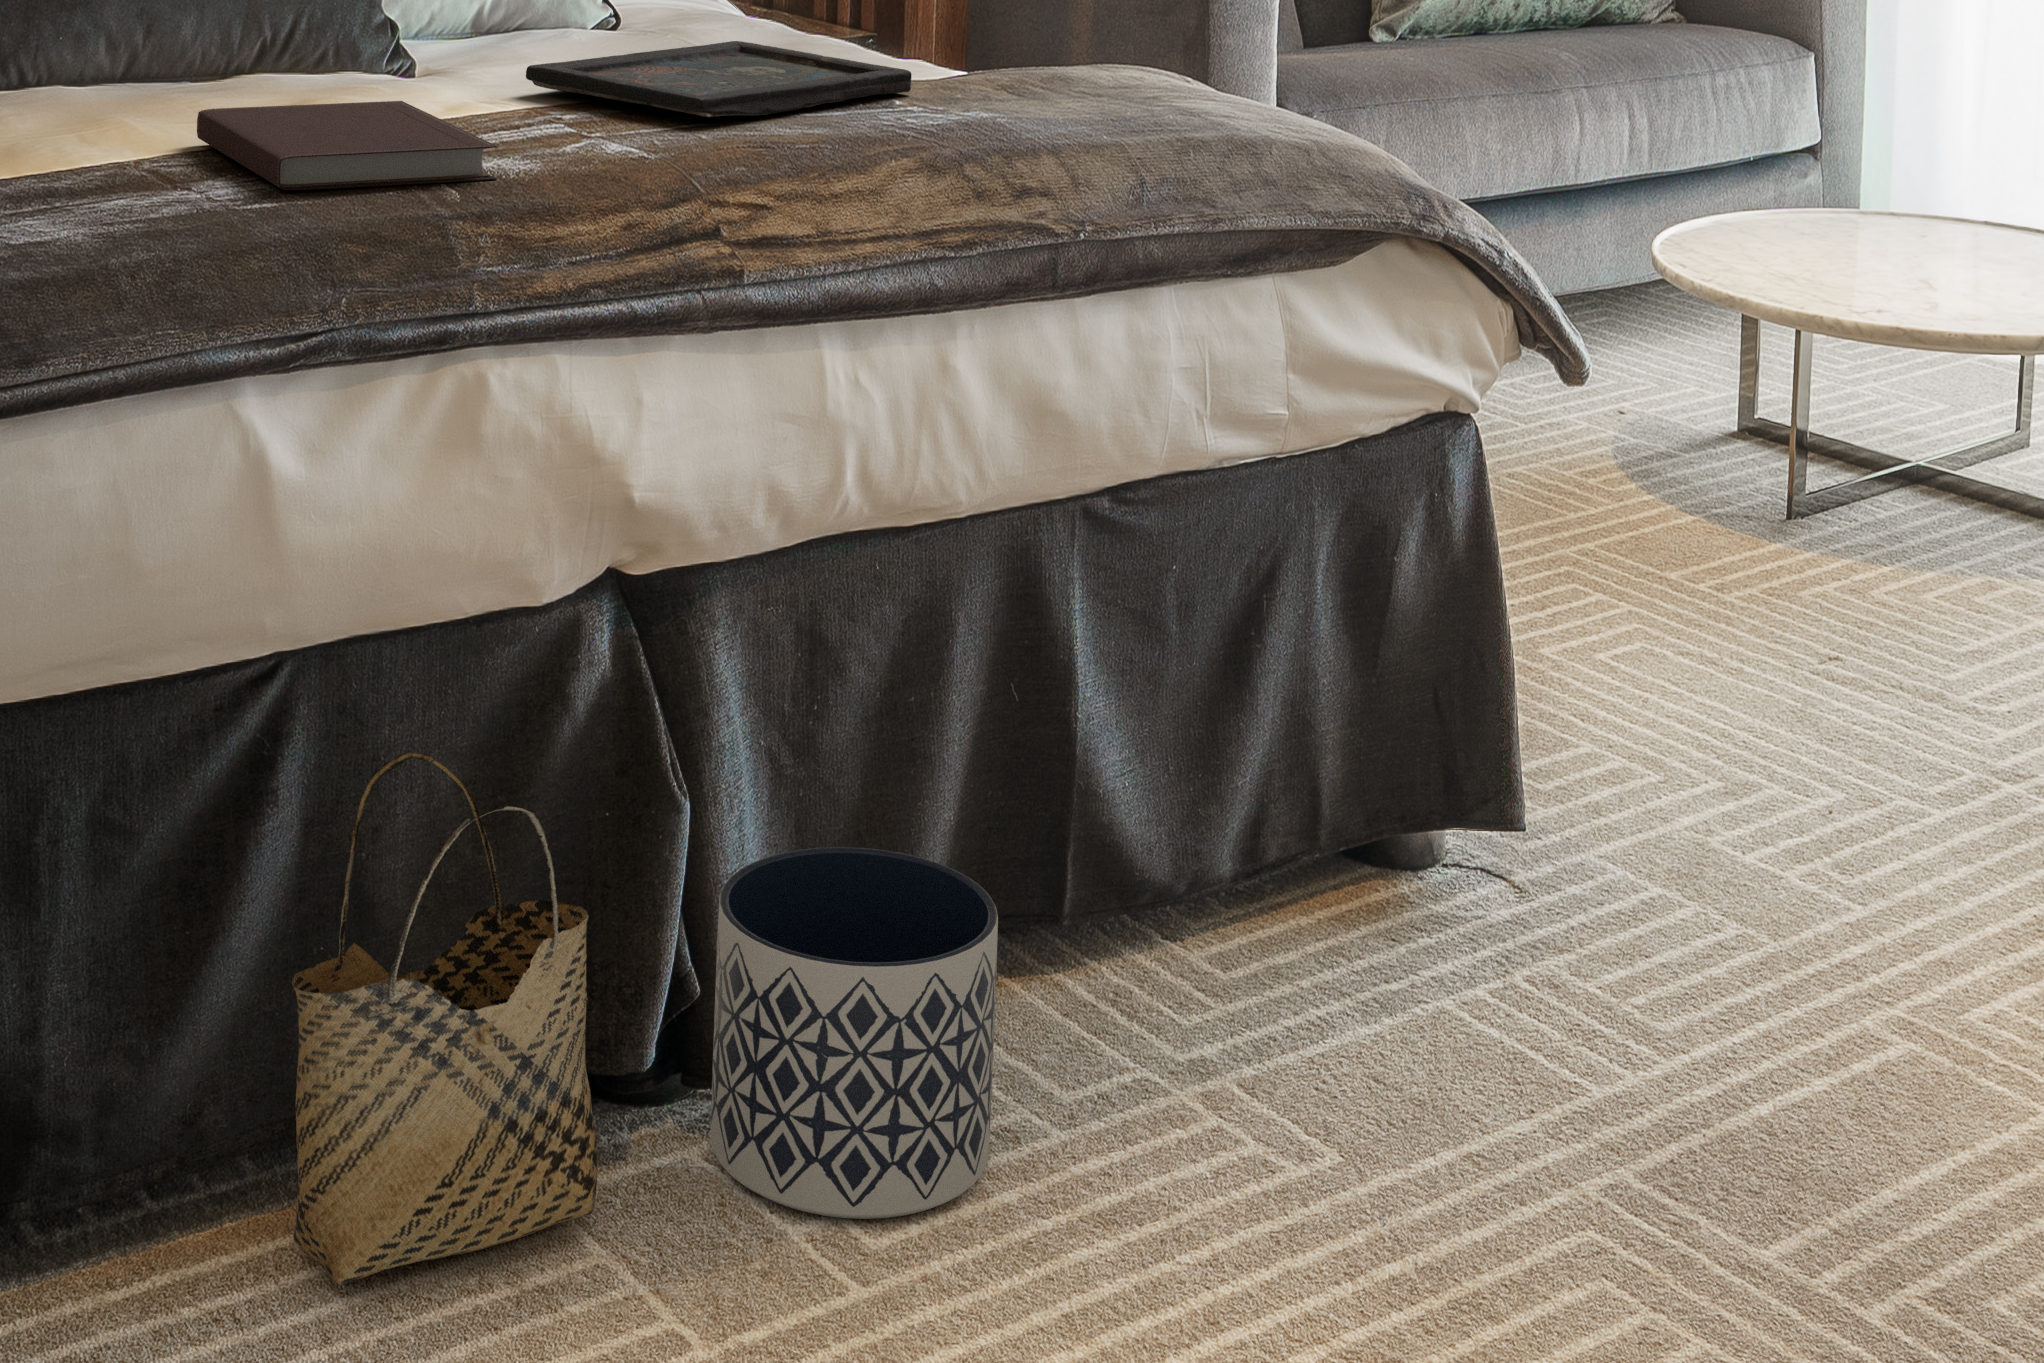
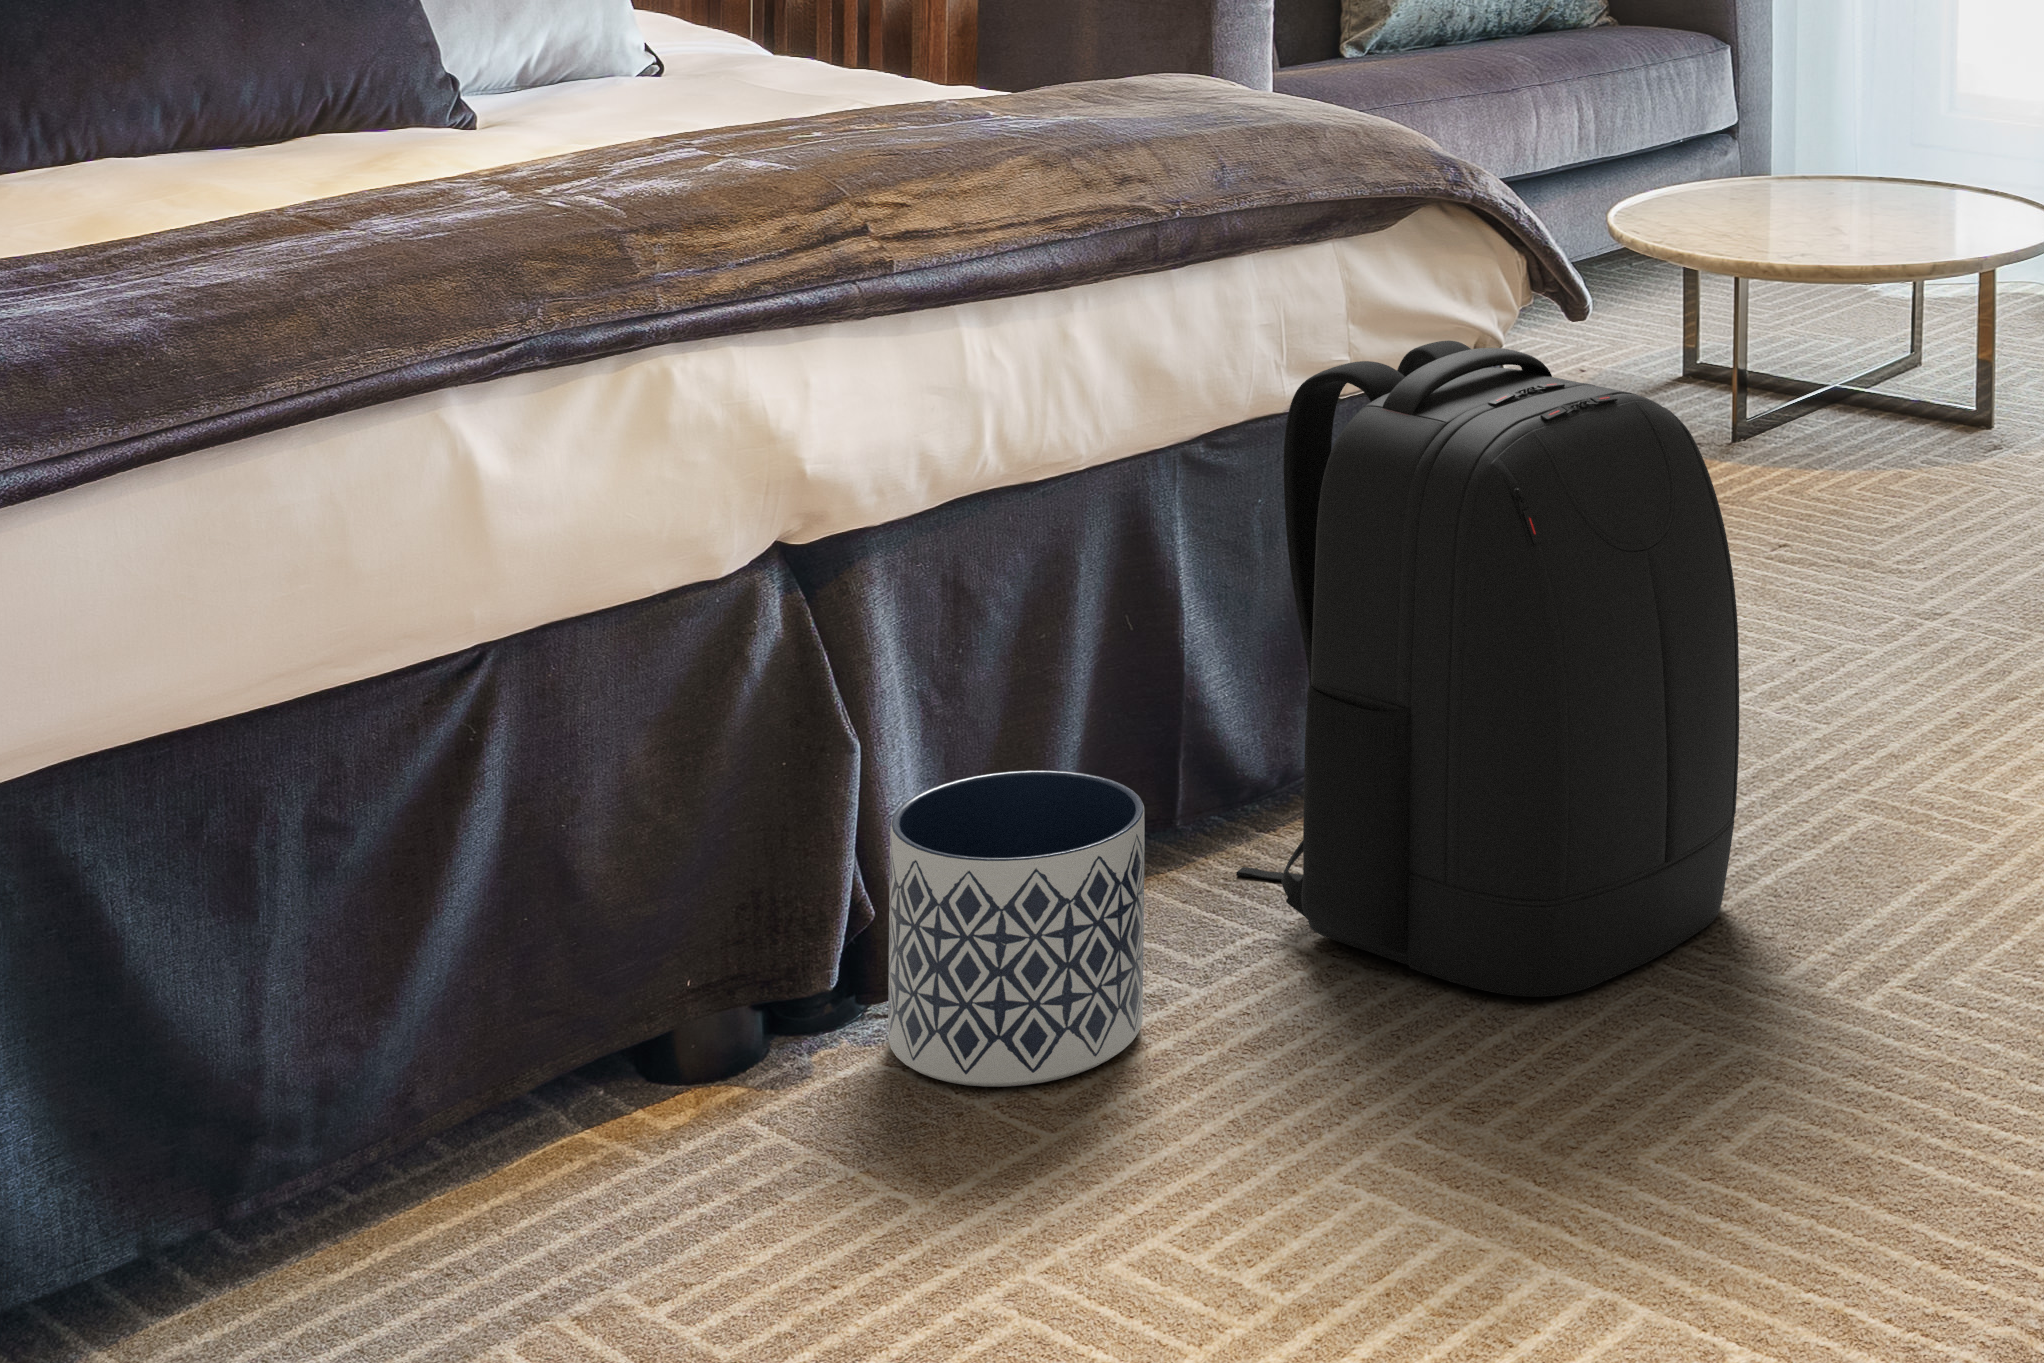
tray: present [526,41,911,117] -> none [608,74,981,140]
notebook: present [197,101,498,190] -> none [297,145,624,230]
backpack: none [1129,411,1732,1224] -> present [1236,341,1739,997]
woven basket: present [292,752,598,1285] -> none [511,729,799,1215]

